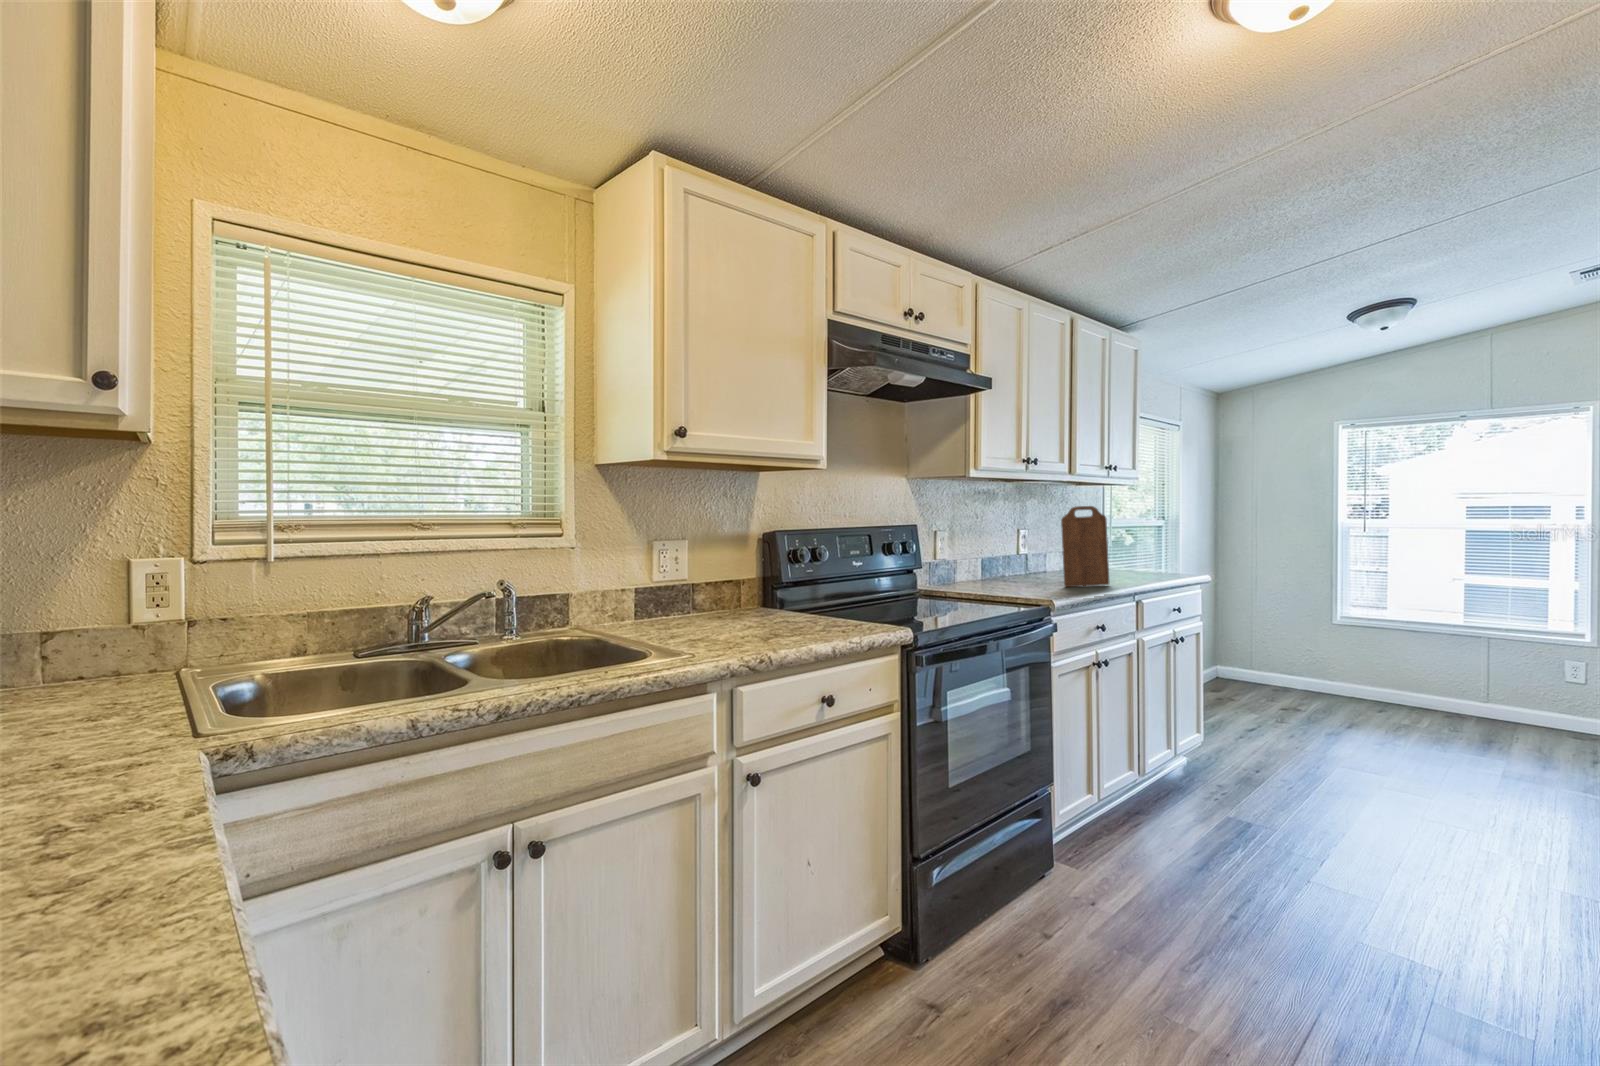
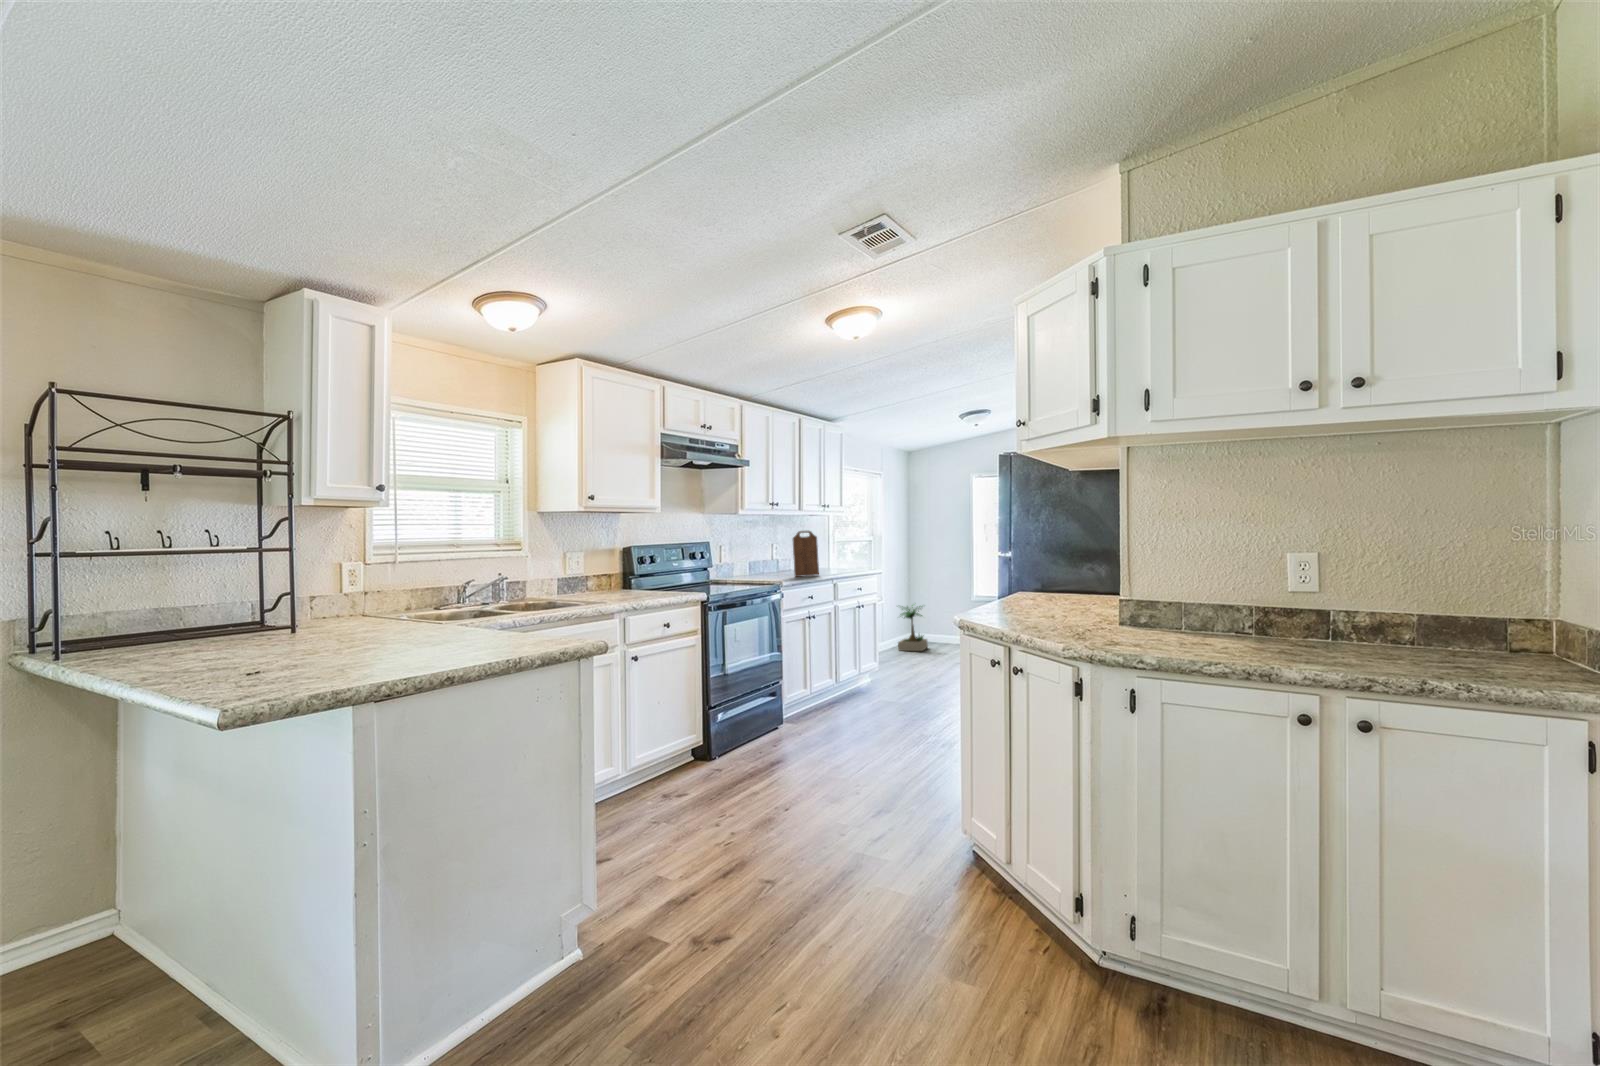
potted plant: none [1203,623,1273,705] -> present [898,605,928,651]

